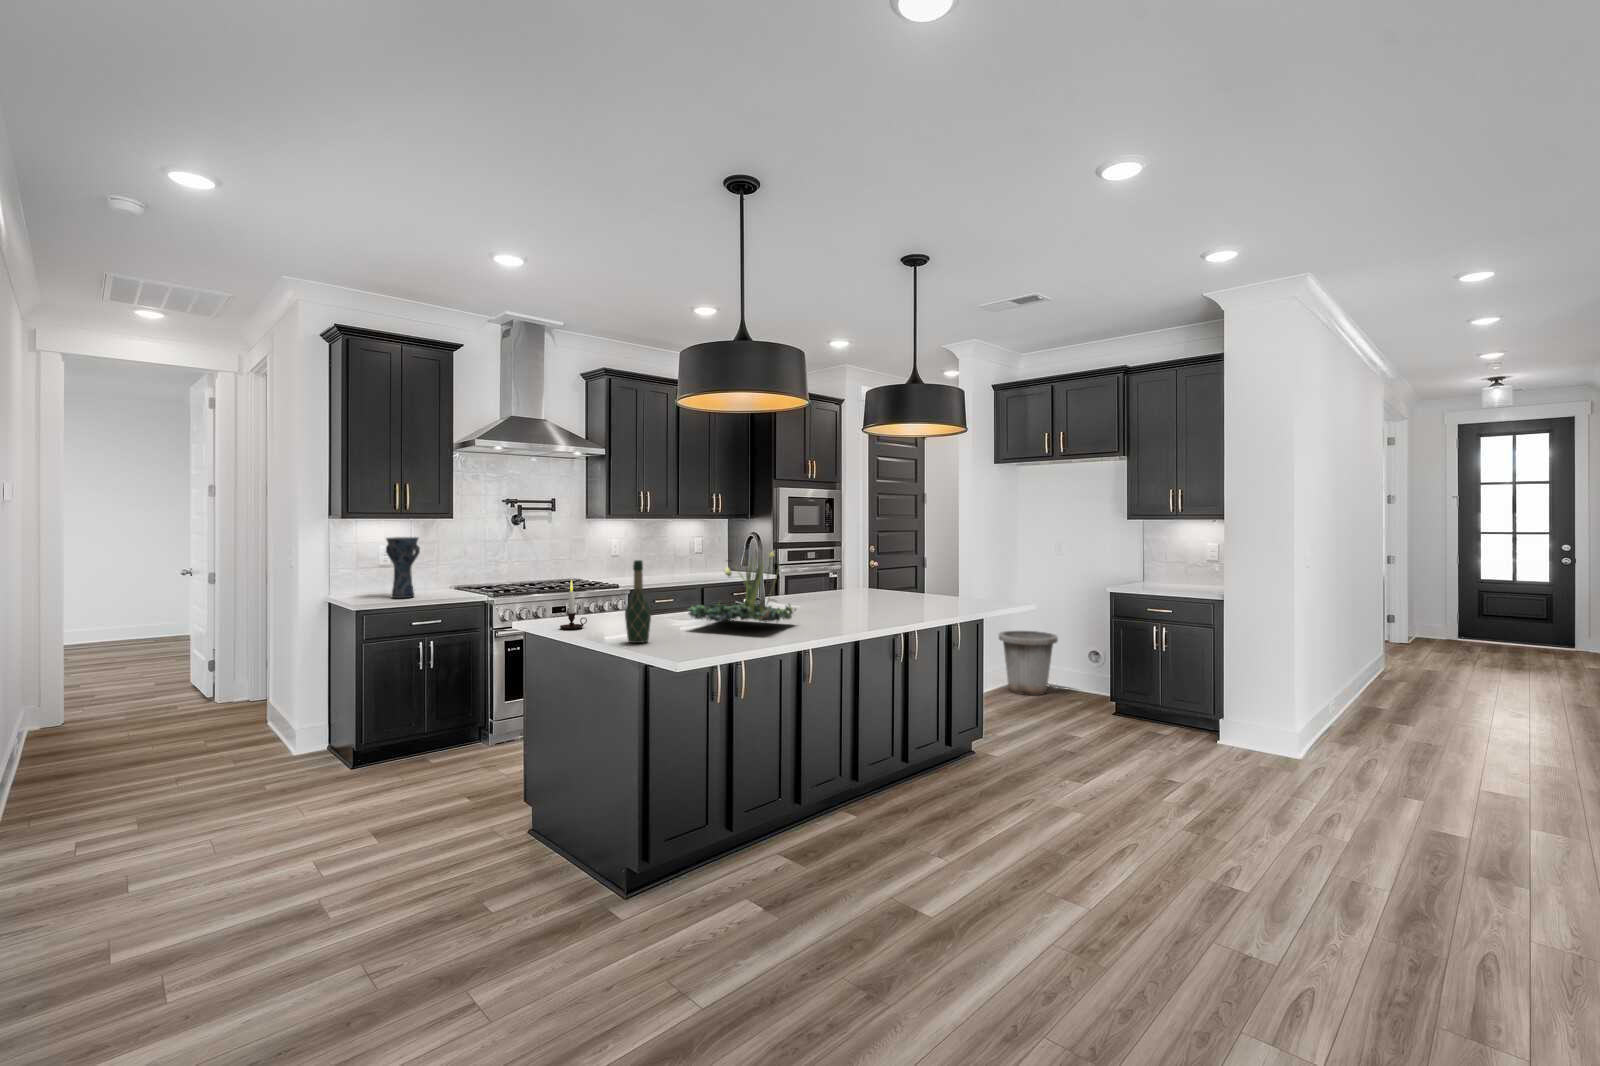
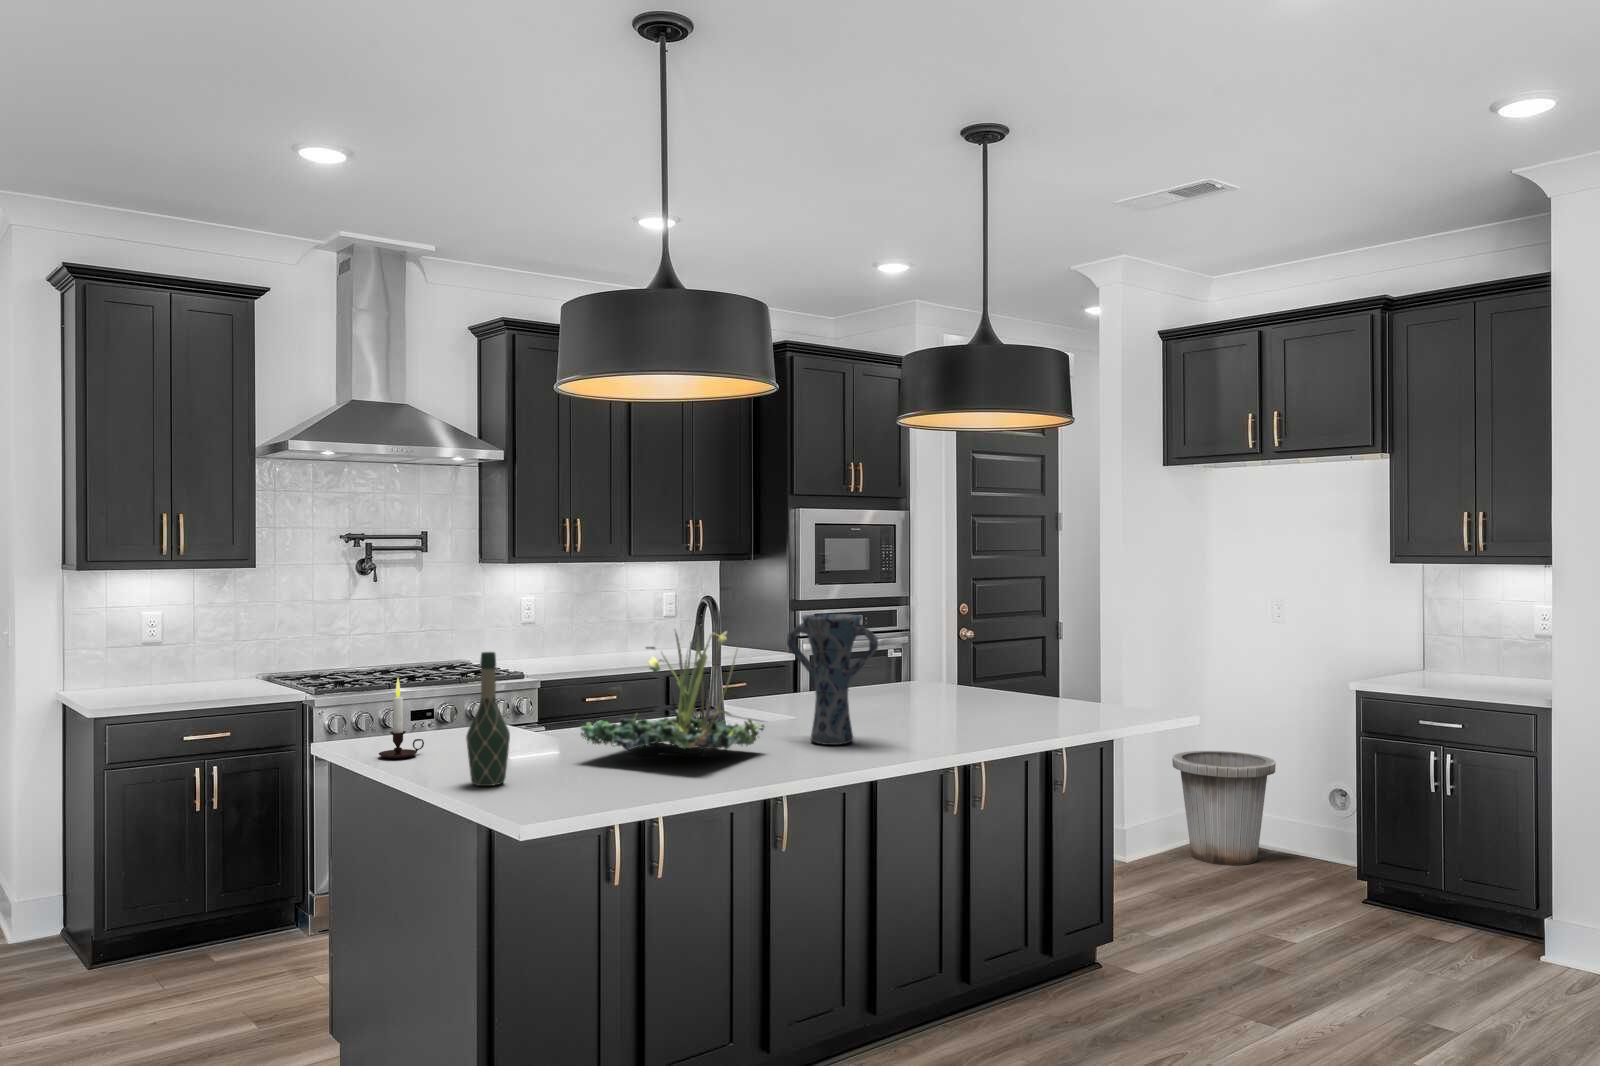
vase: present [386,537,420,598] -> present [787,614,878,745]

